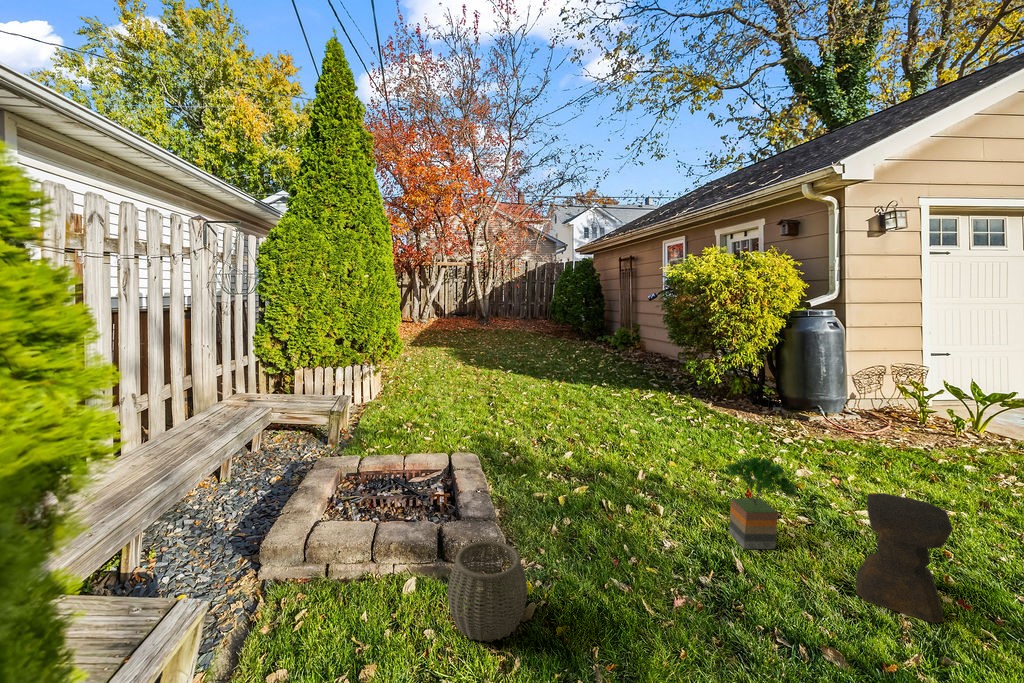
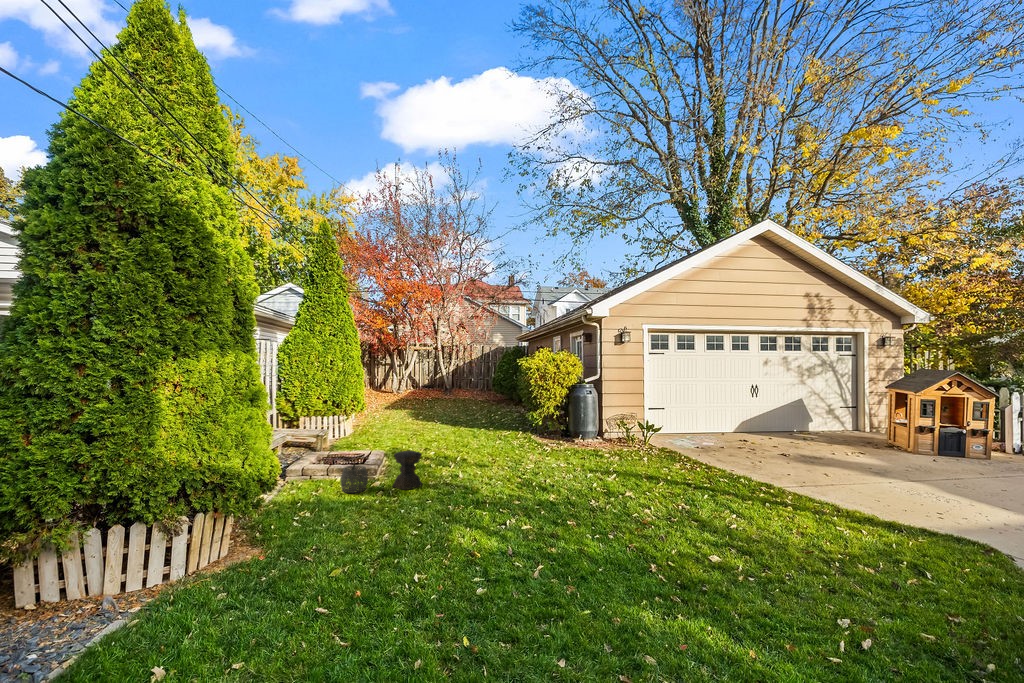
potted tree: present [727,457,796,549] -> none [463,443,486,480]
stool: present [856,493,953,623] -> present [393,450,422,490]

